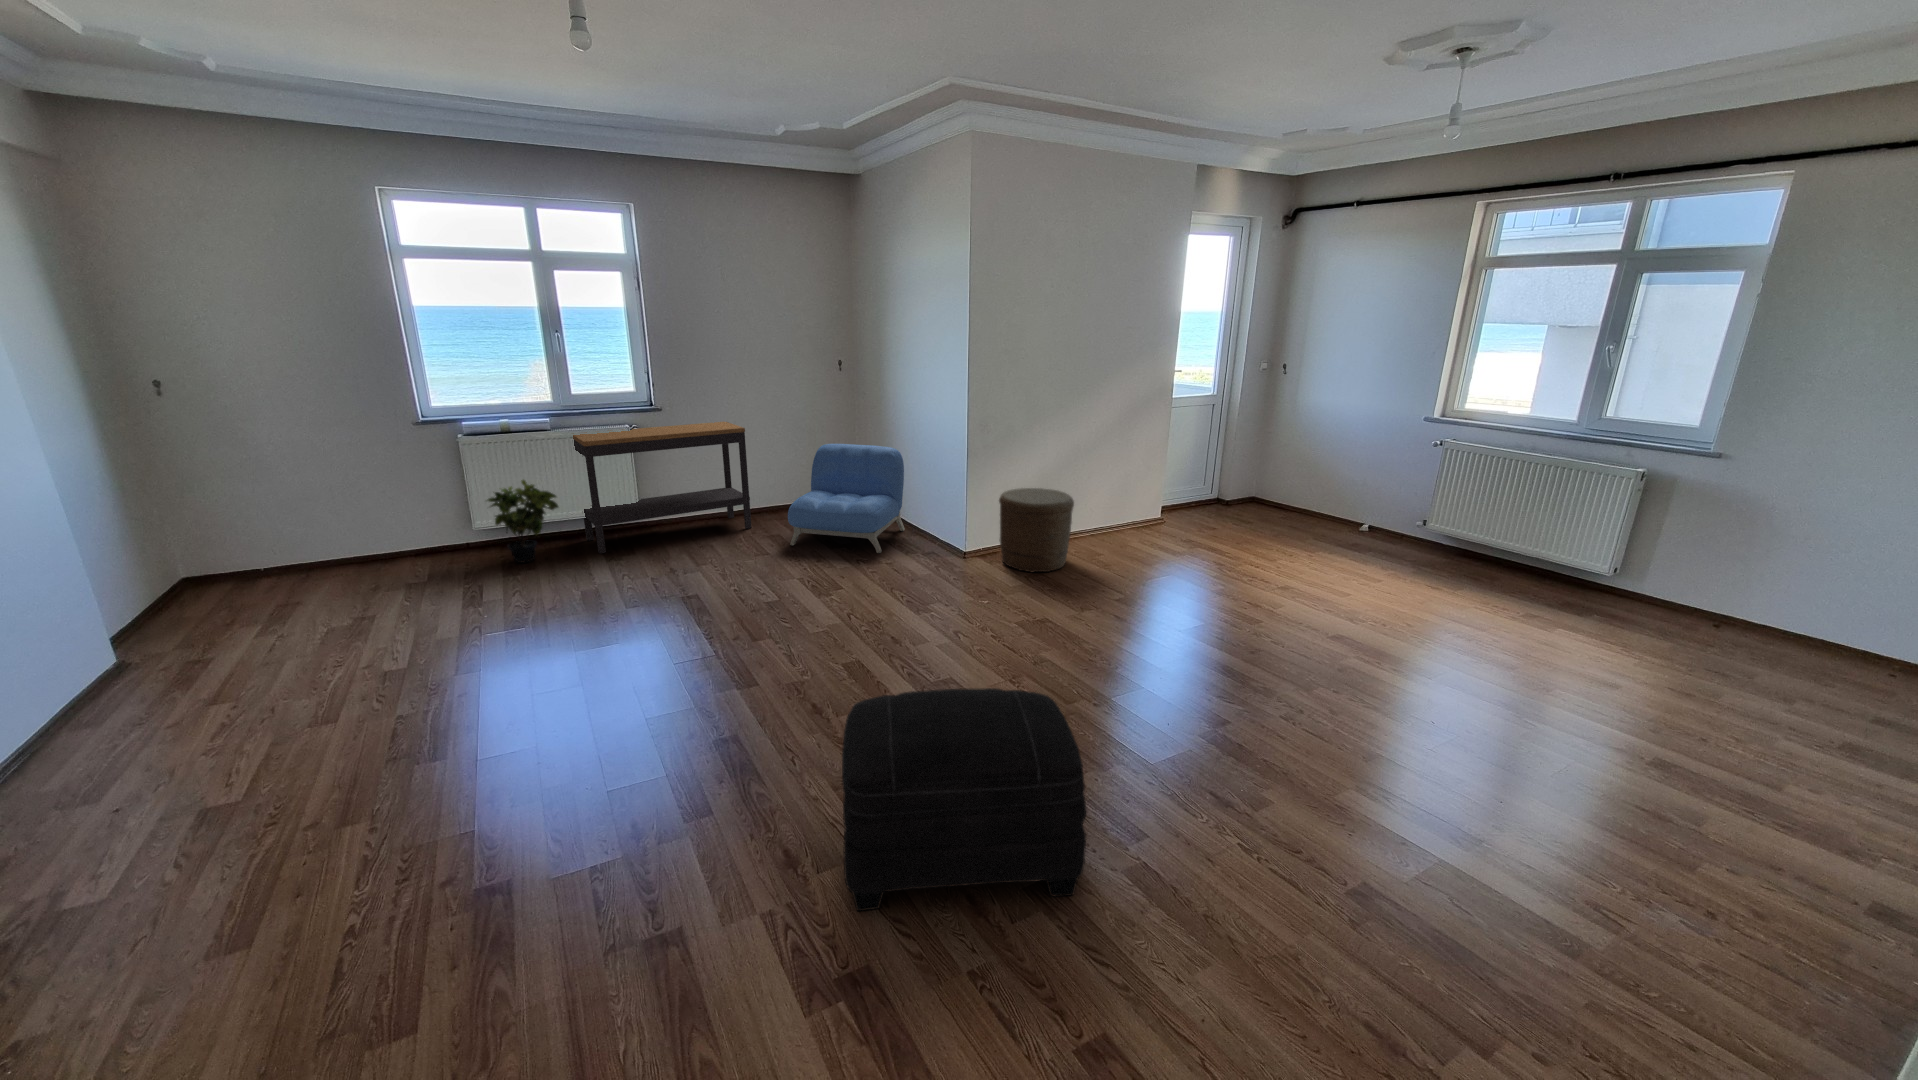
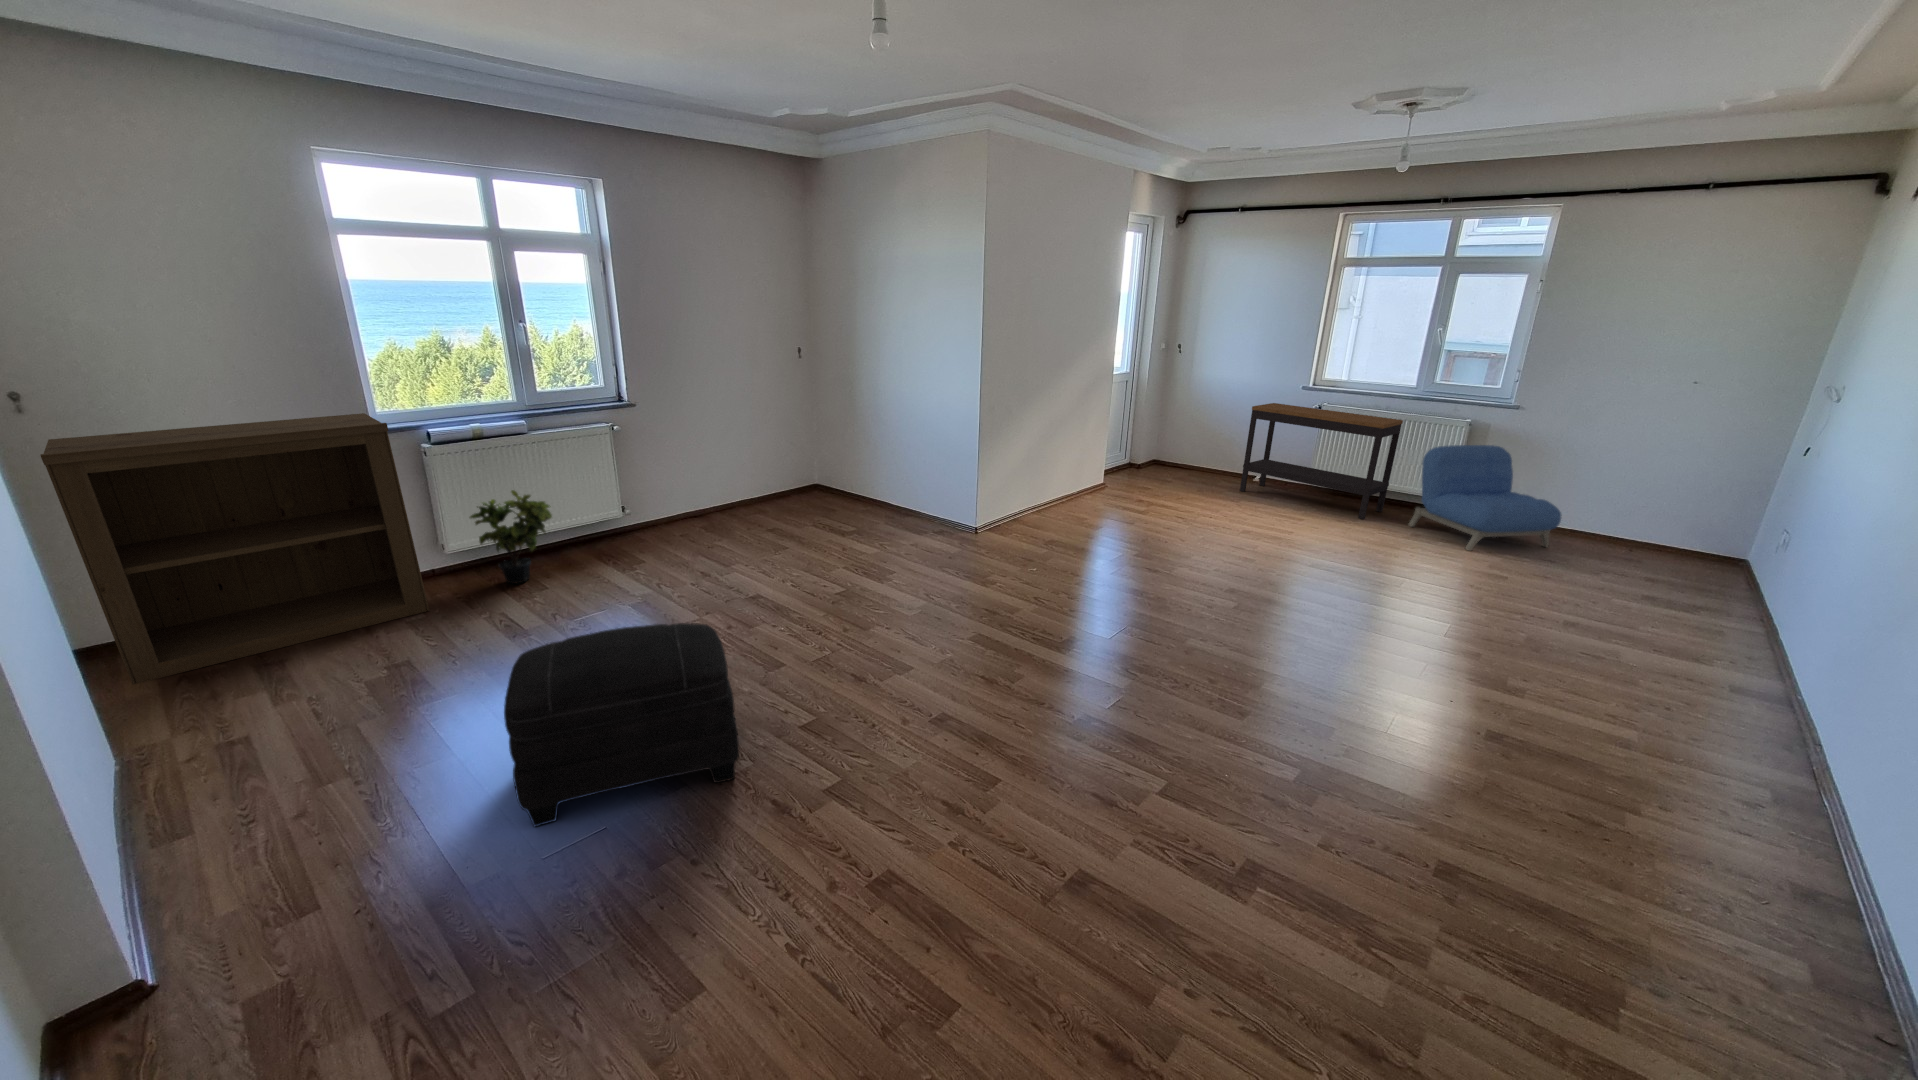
bookshelf: none [142,407,444,609] -> present [40,413,429,684]
console table: present [573,422,751,554] -> present [1240,403,1403,519]
armchair: present [788,444,905,553] -> present [1409,445,1562,551]
woven basket: present [999,488,1074,572] -> none [1005,463,1074,540]
ottoman: present [842,688,1086,911] -> present [504,623,739,826]

